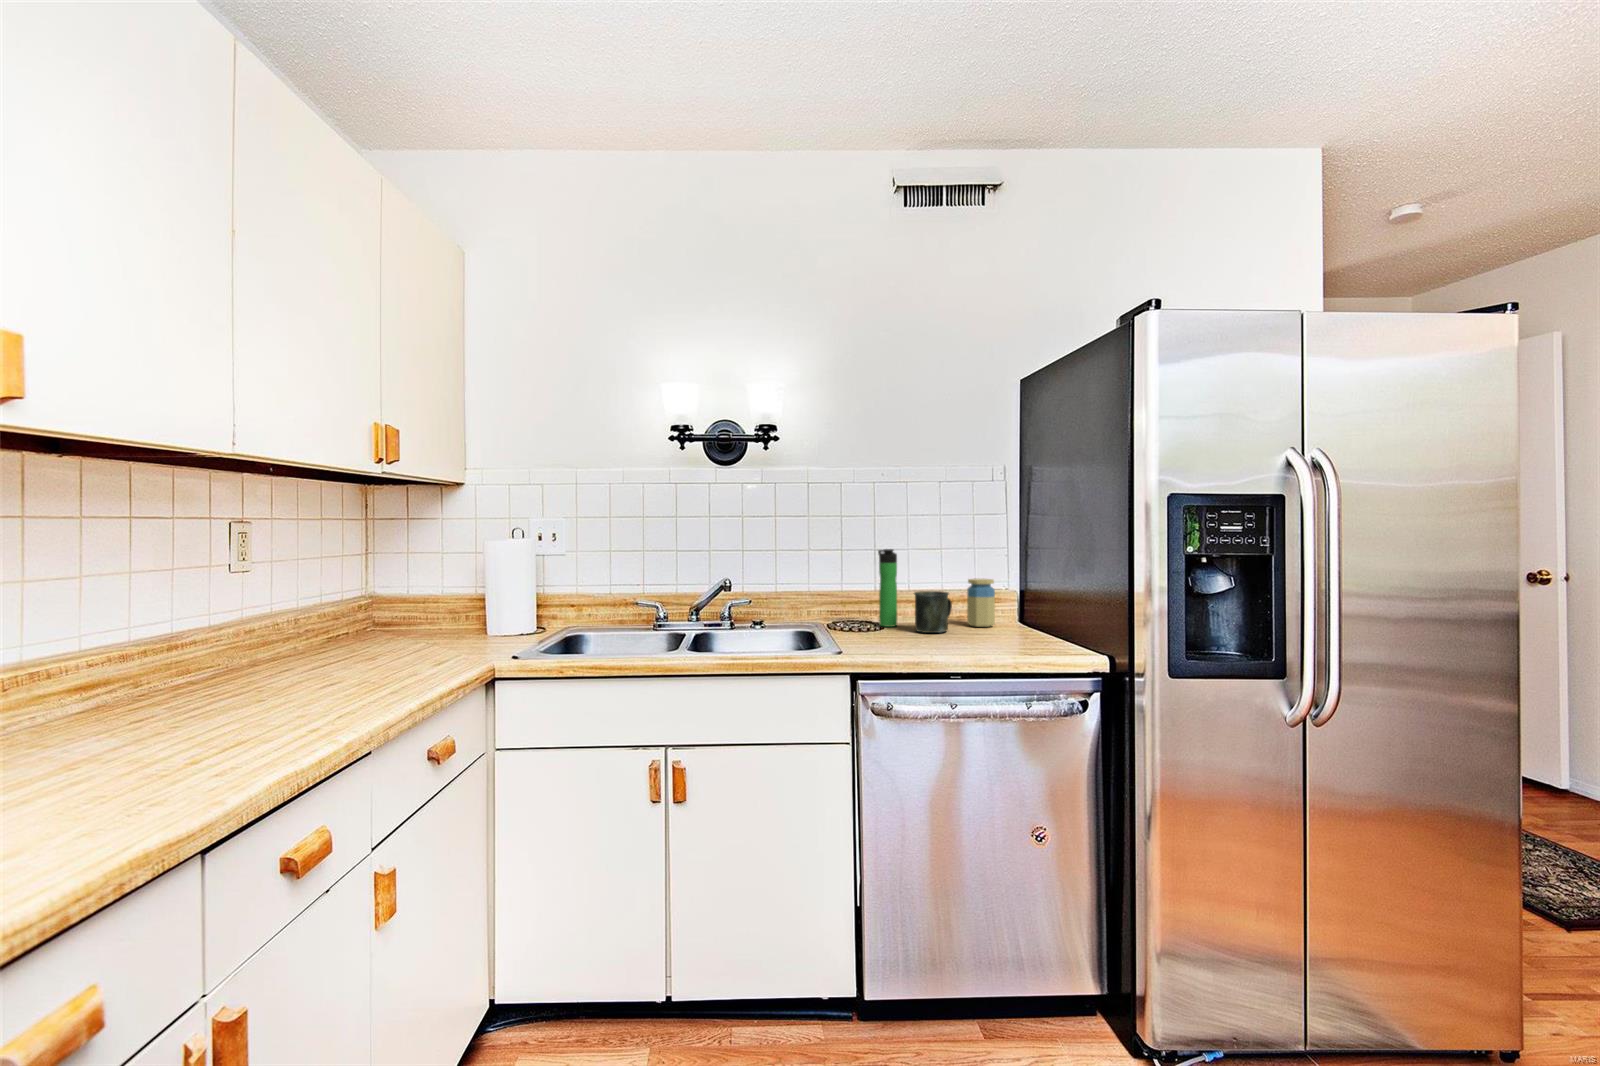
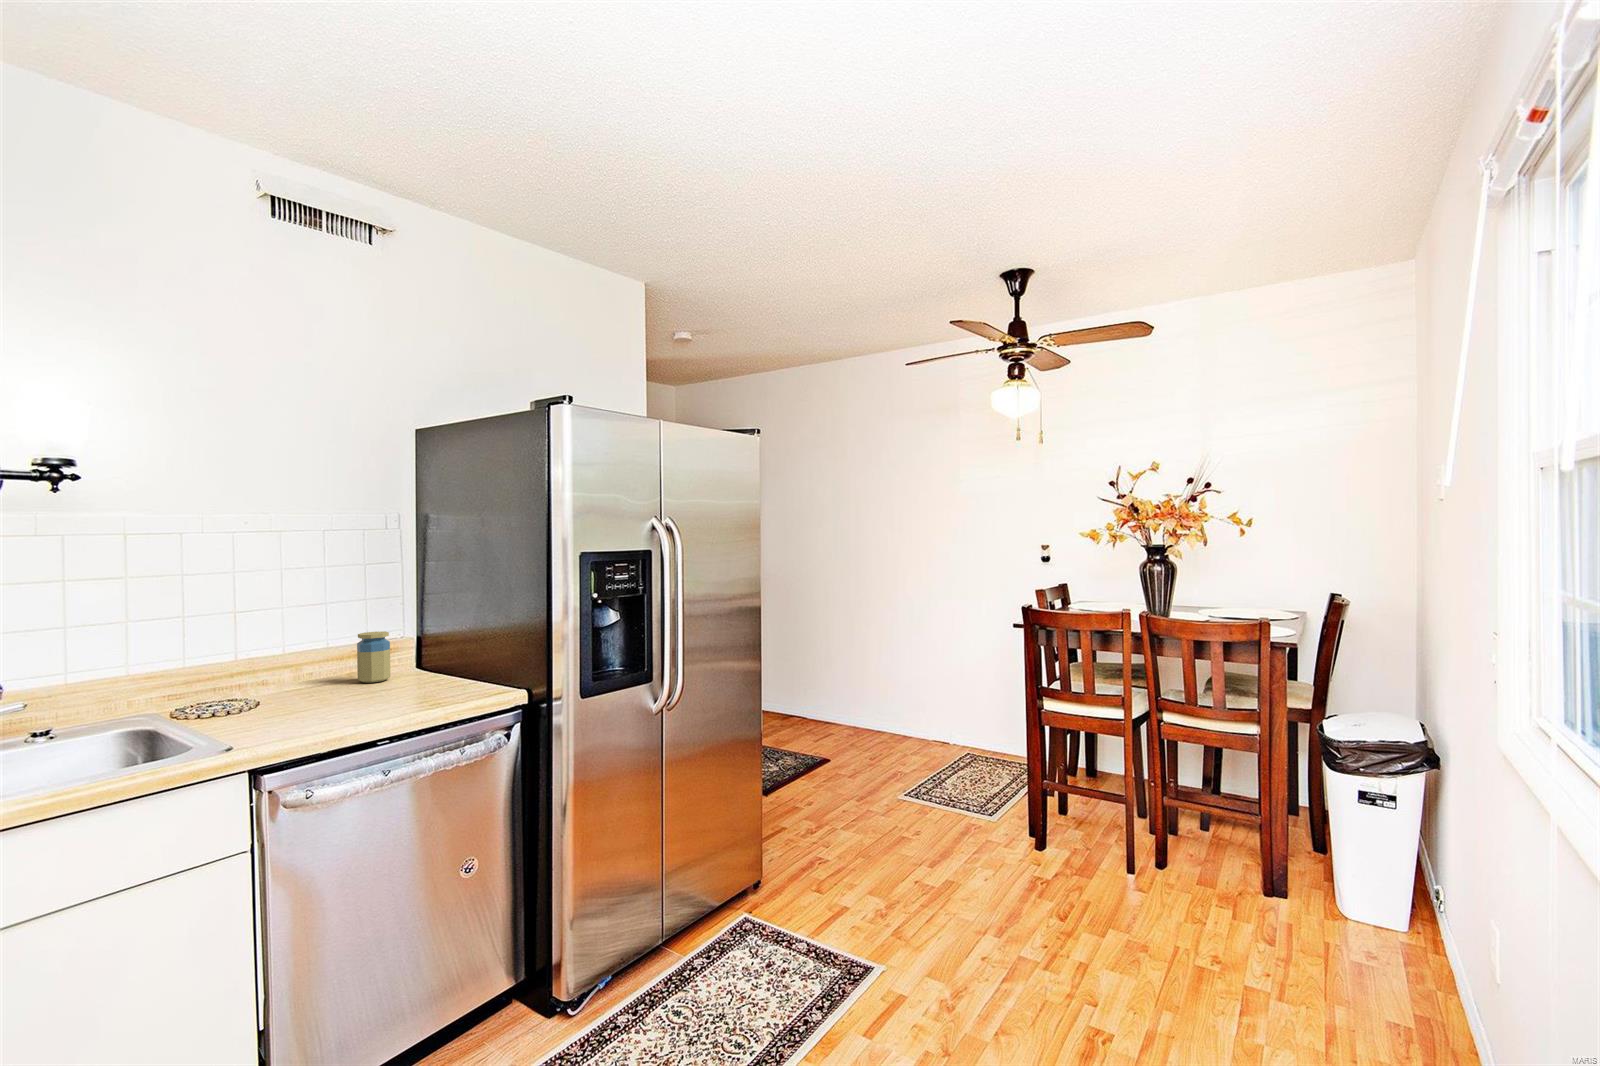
bottle: present [878,549,897,627] -> none [244,610,274,699]
mug: present [914,591,952,633] -> none [302,651,347,698]

